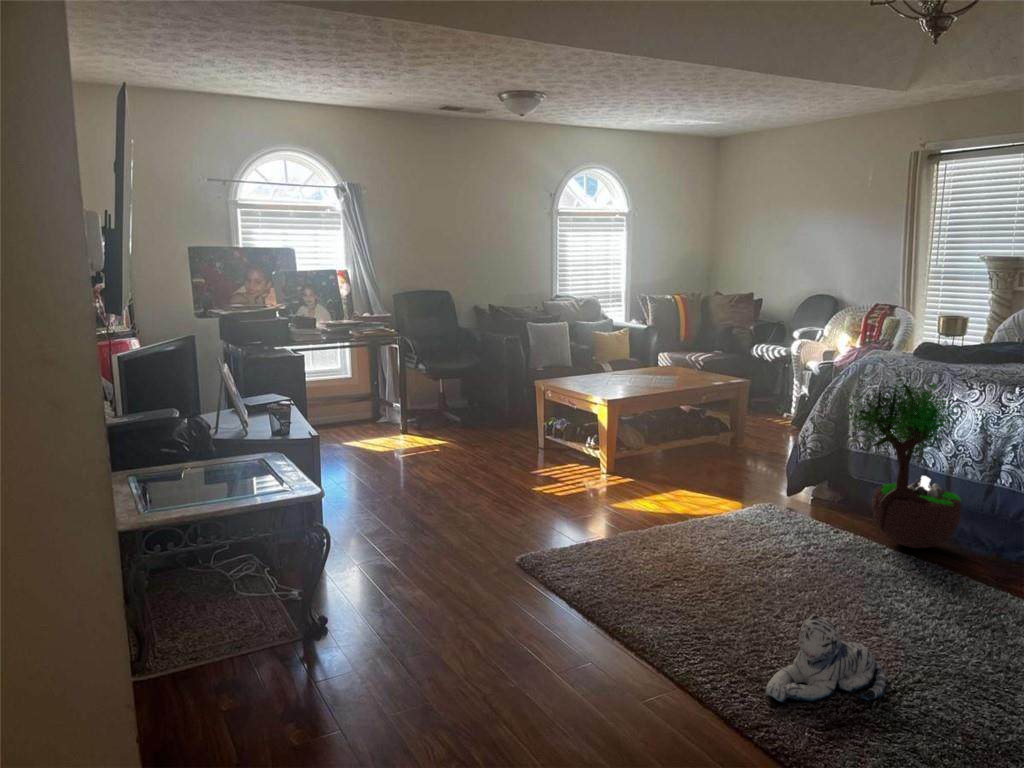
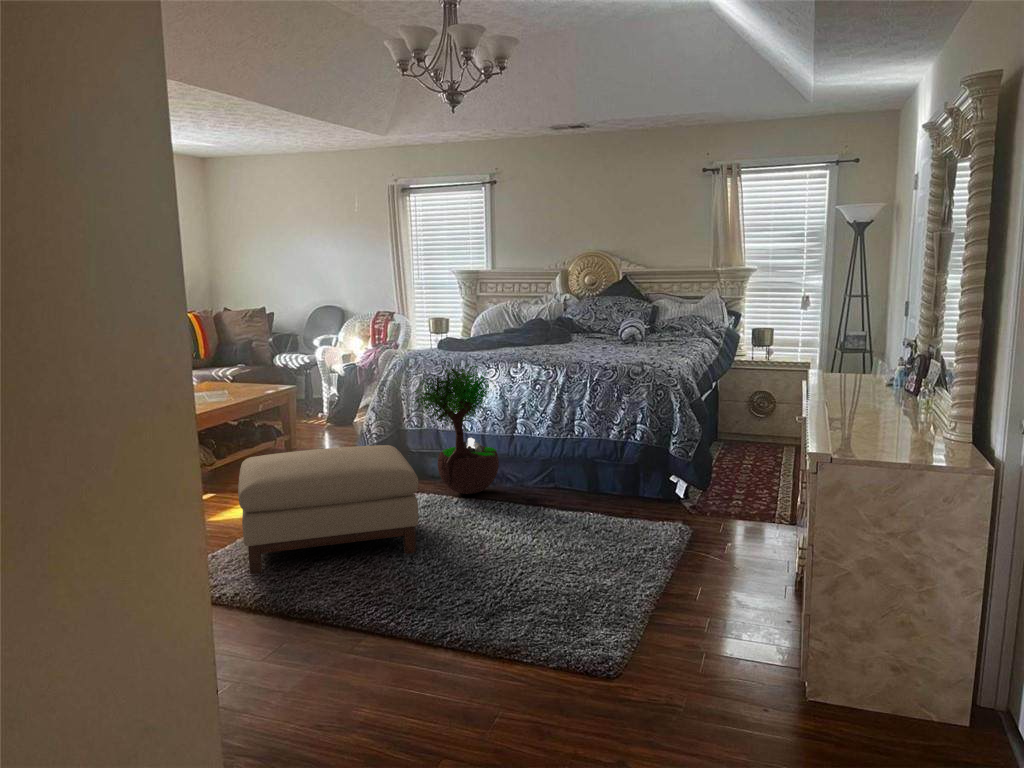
ottoman: none [603,452,810,605] -> present [238,445,418,574]
plush toy: present [765,614,887,702] -> none [434,543,507,615]

